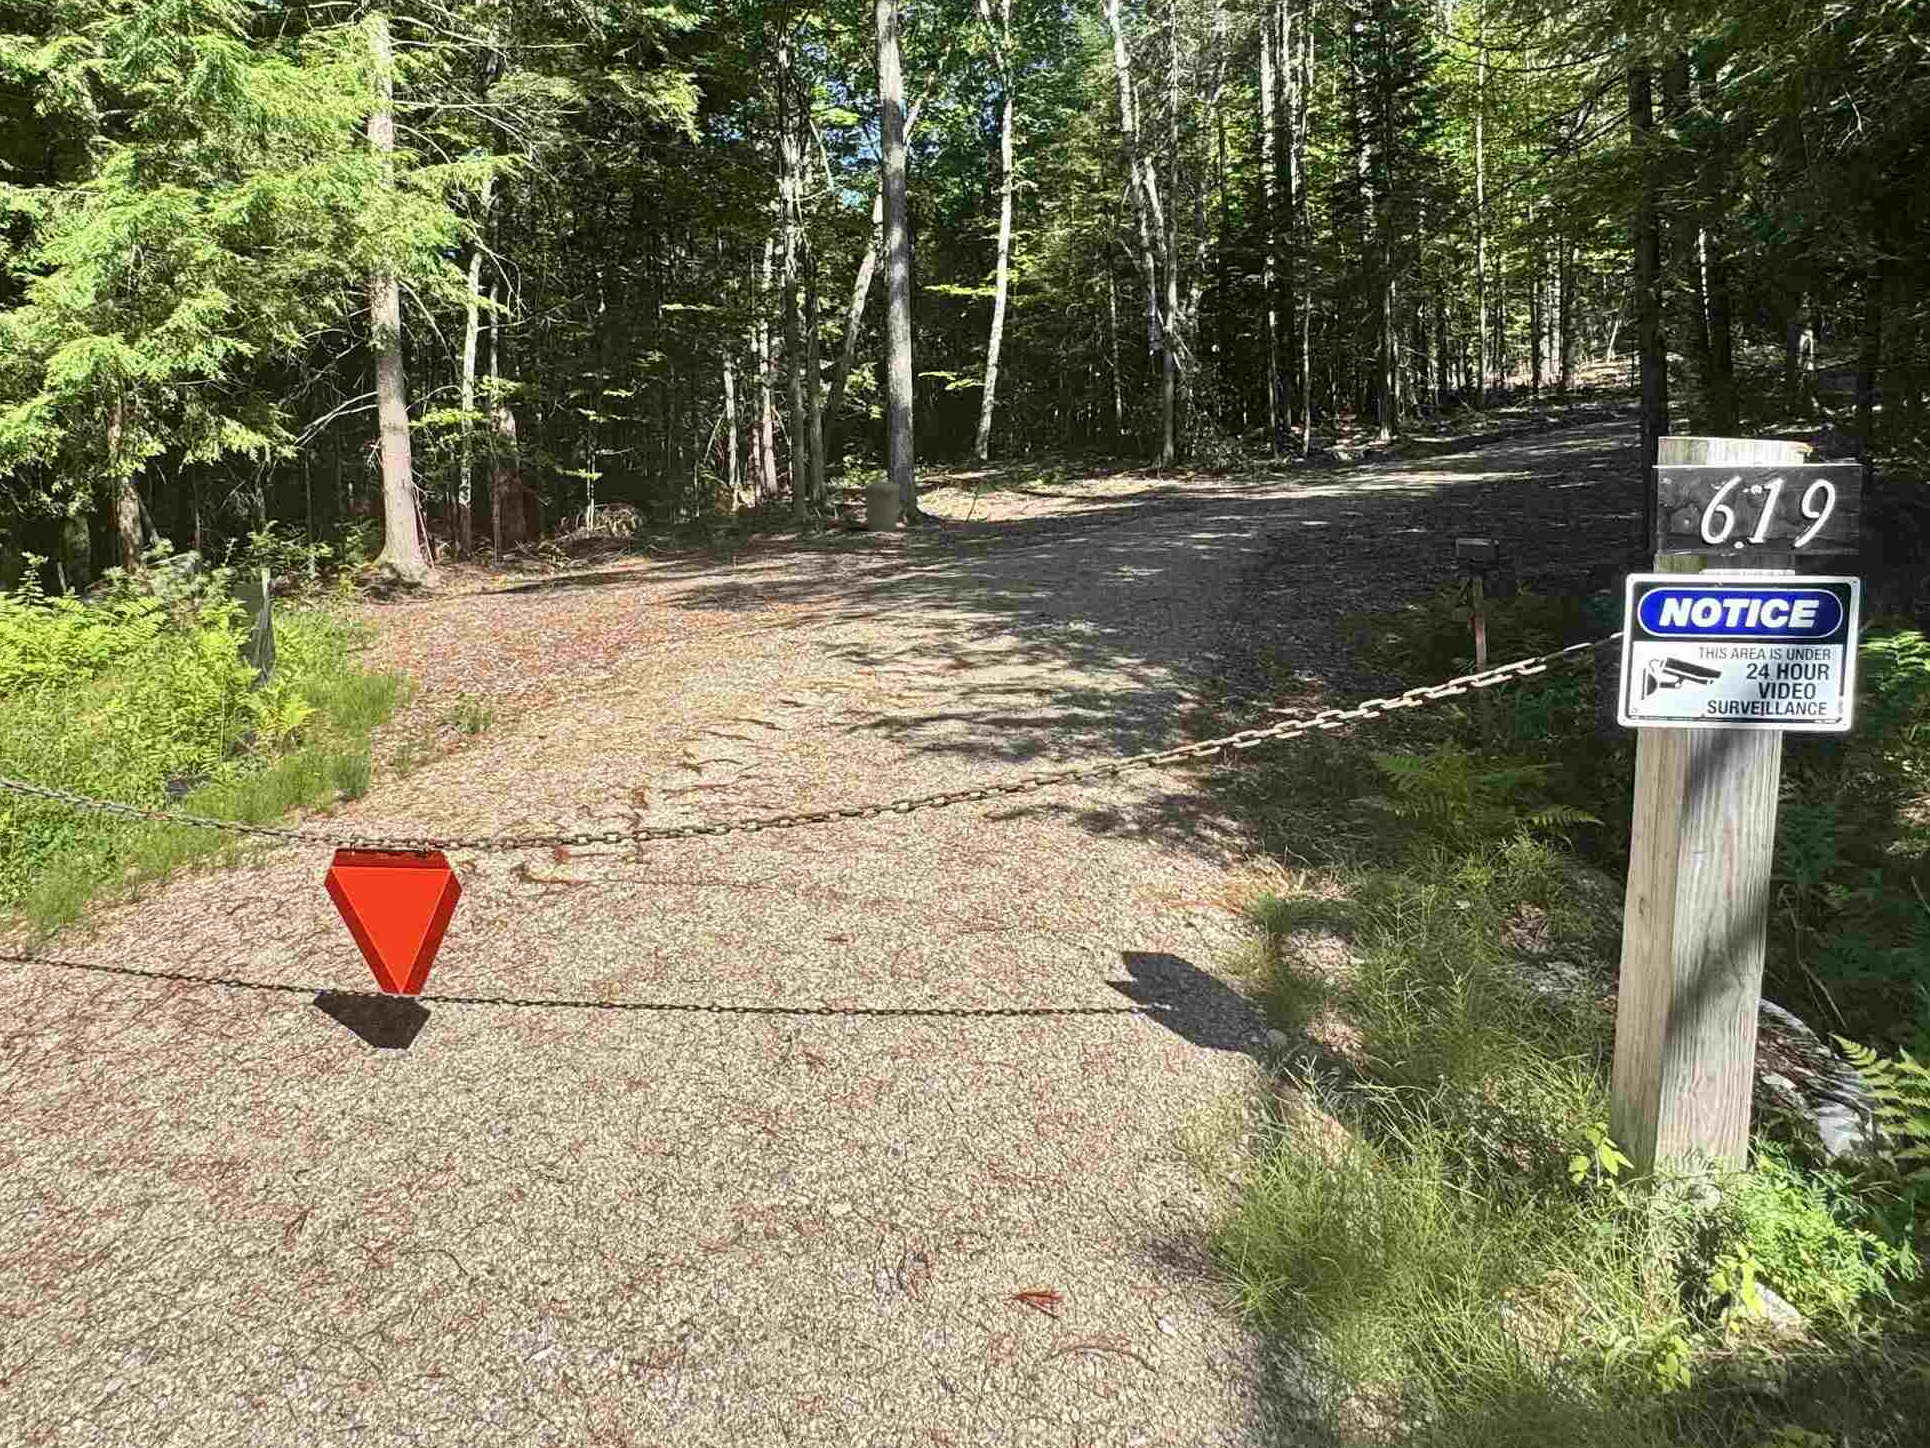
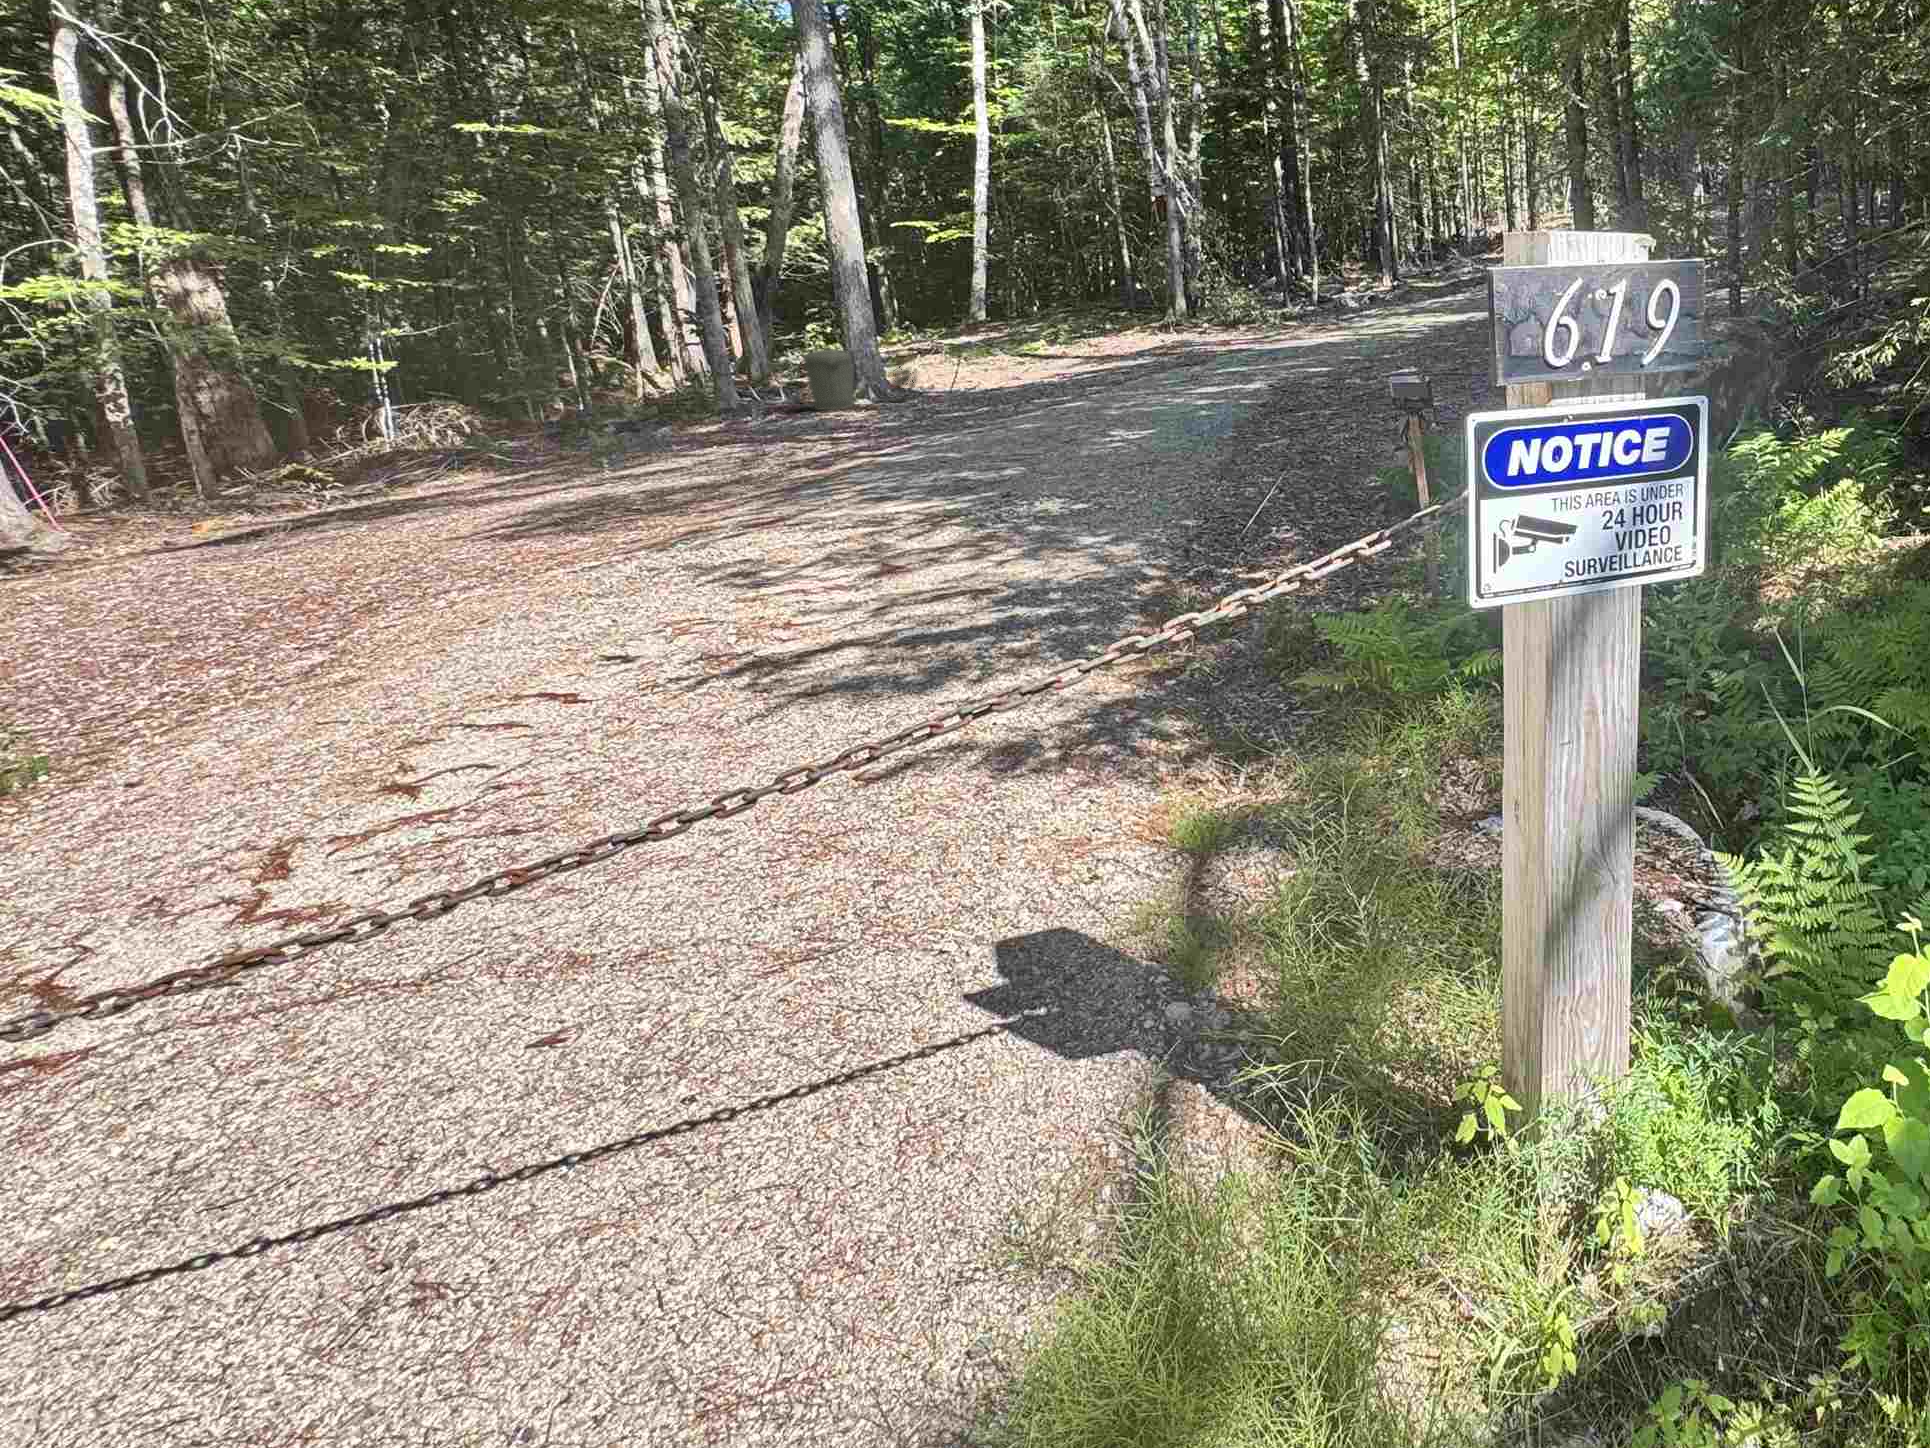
potted tree: none [923,488,950,529] -> present [890,361,919,402]

